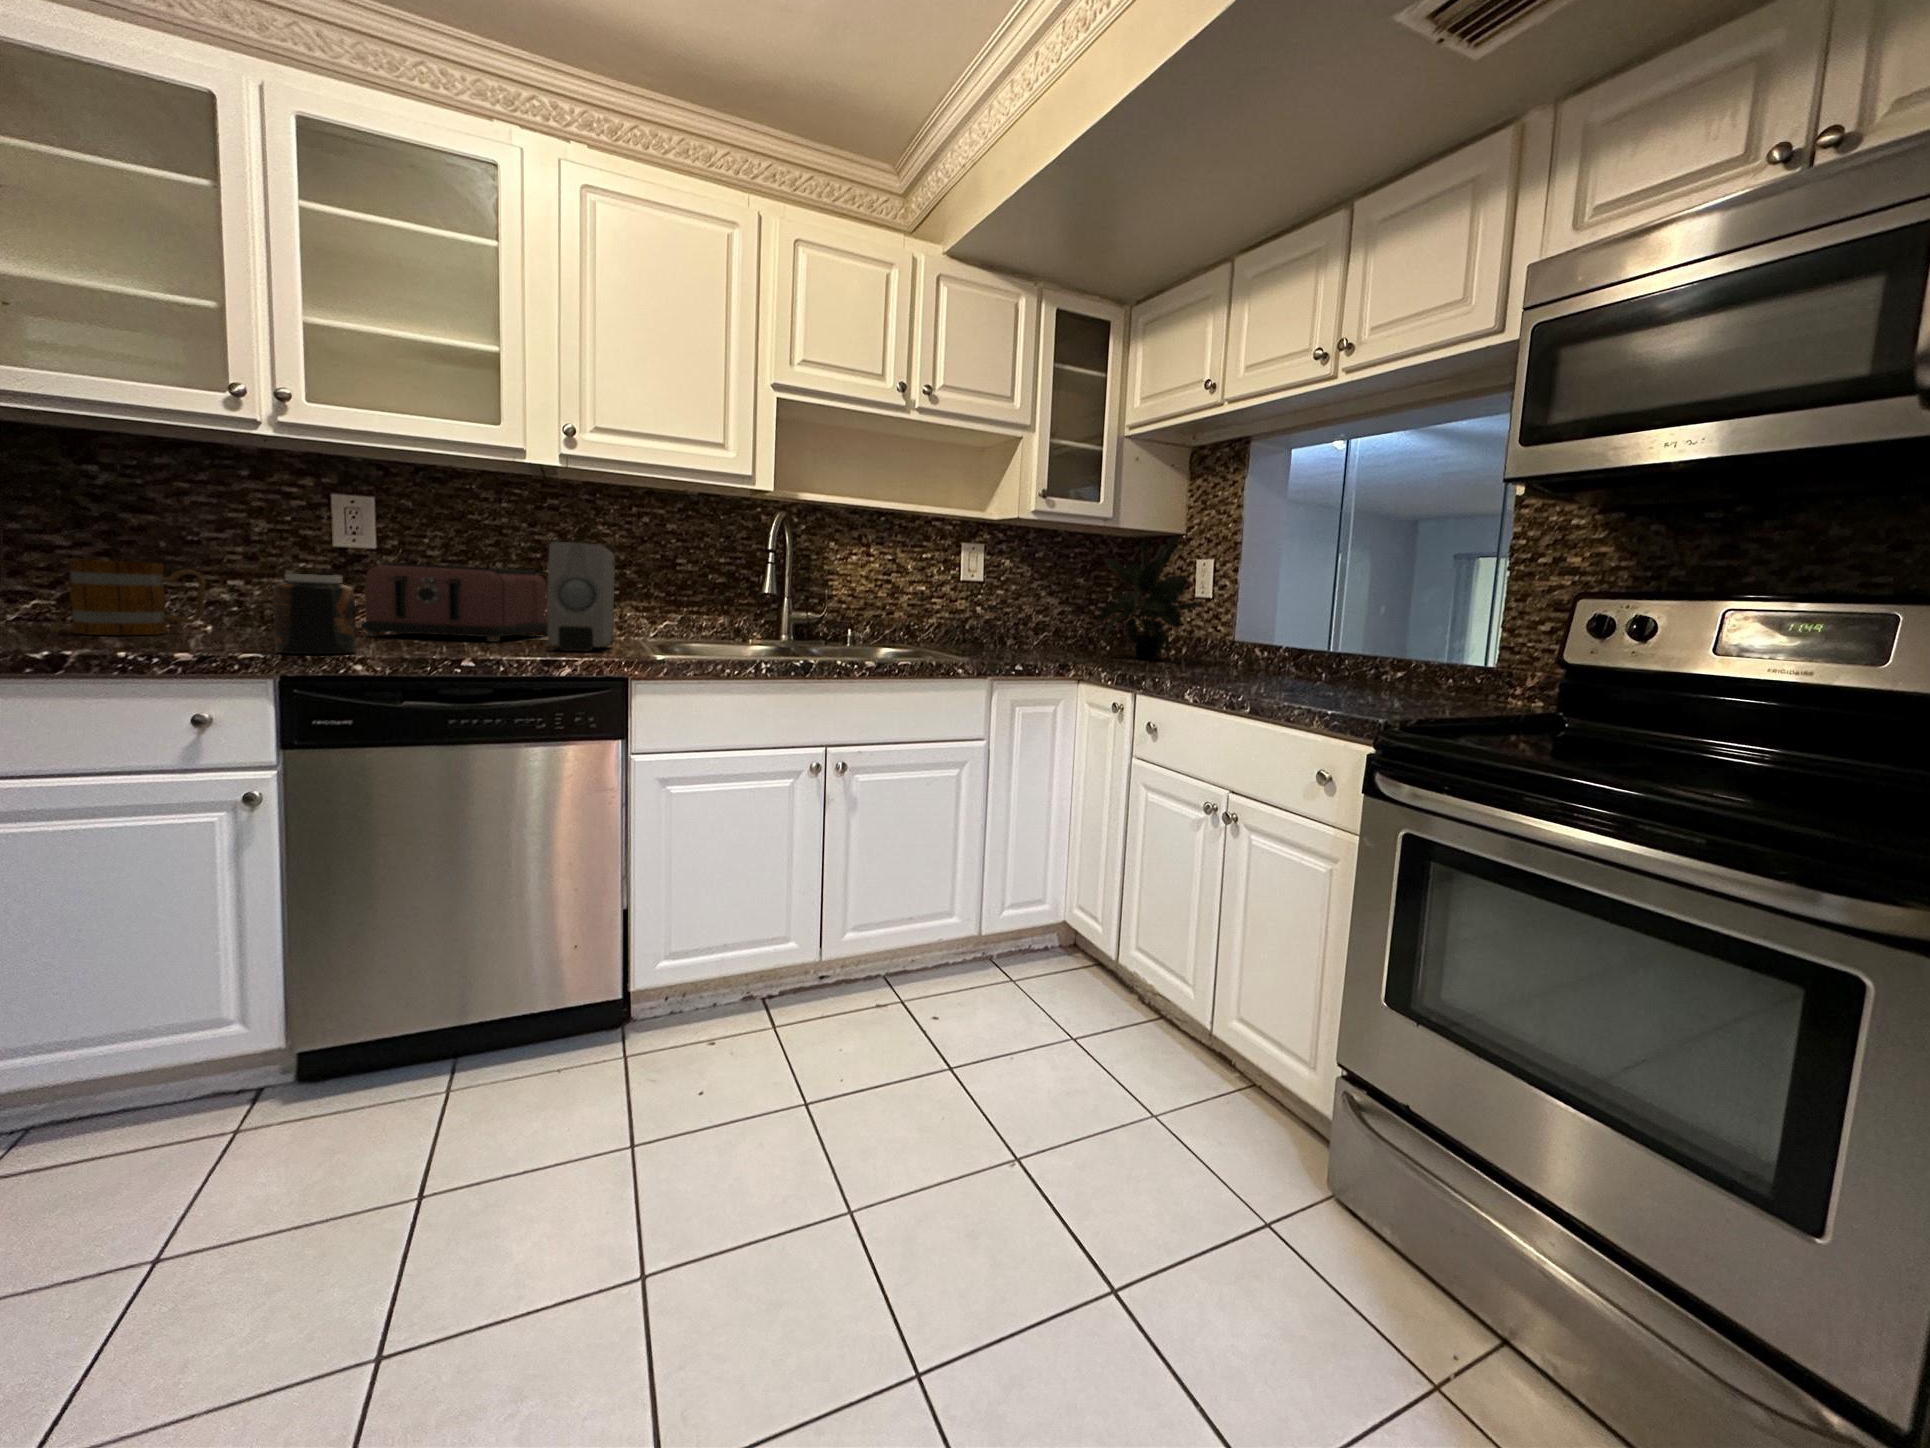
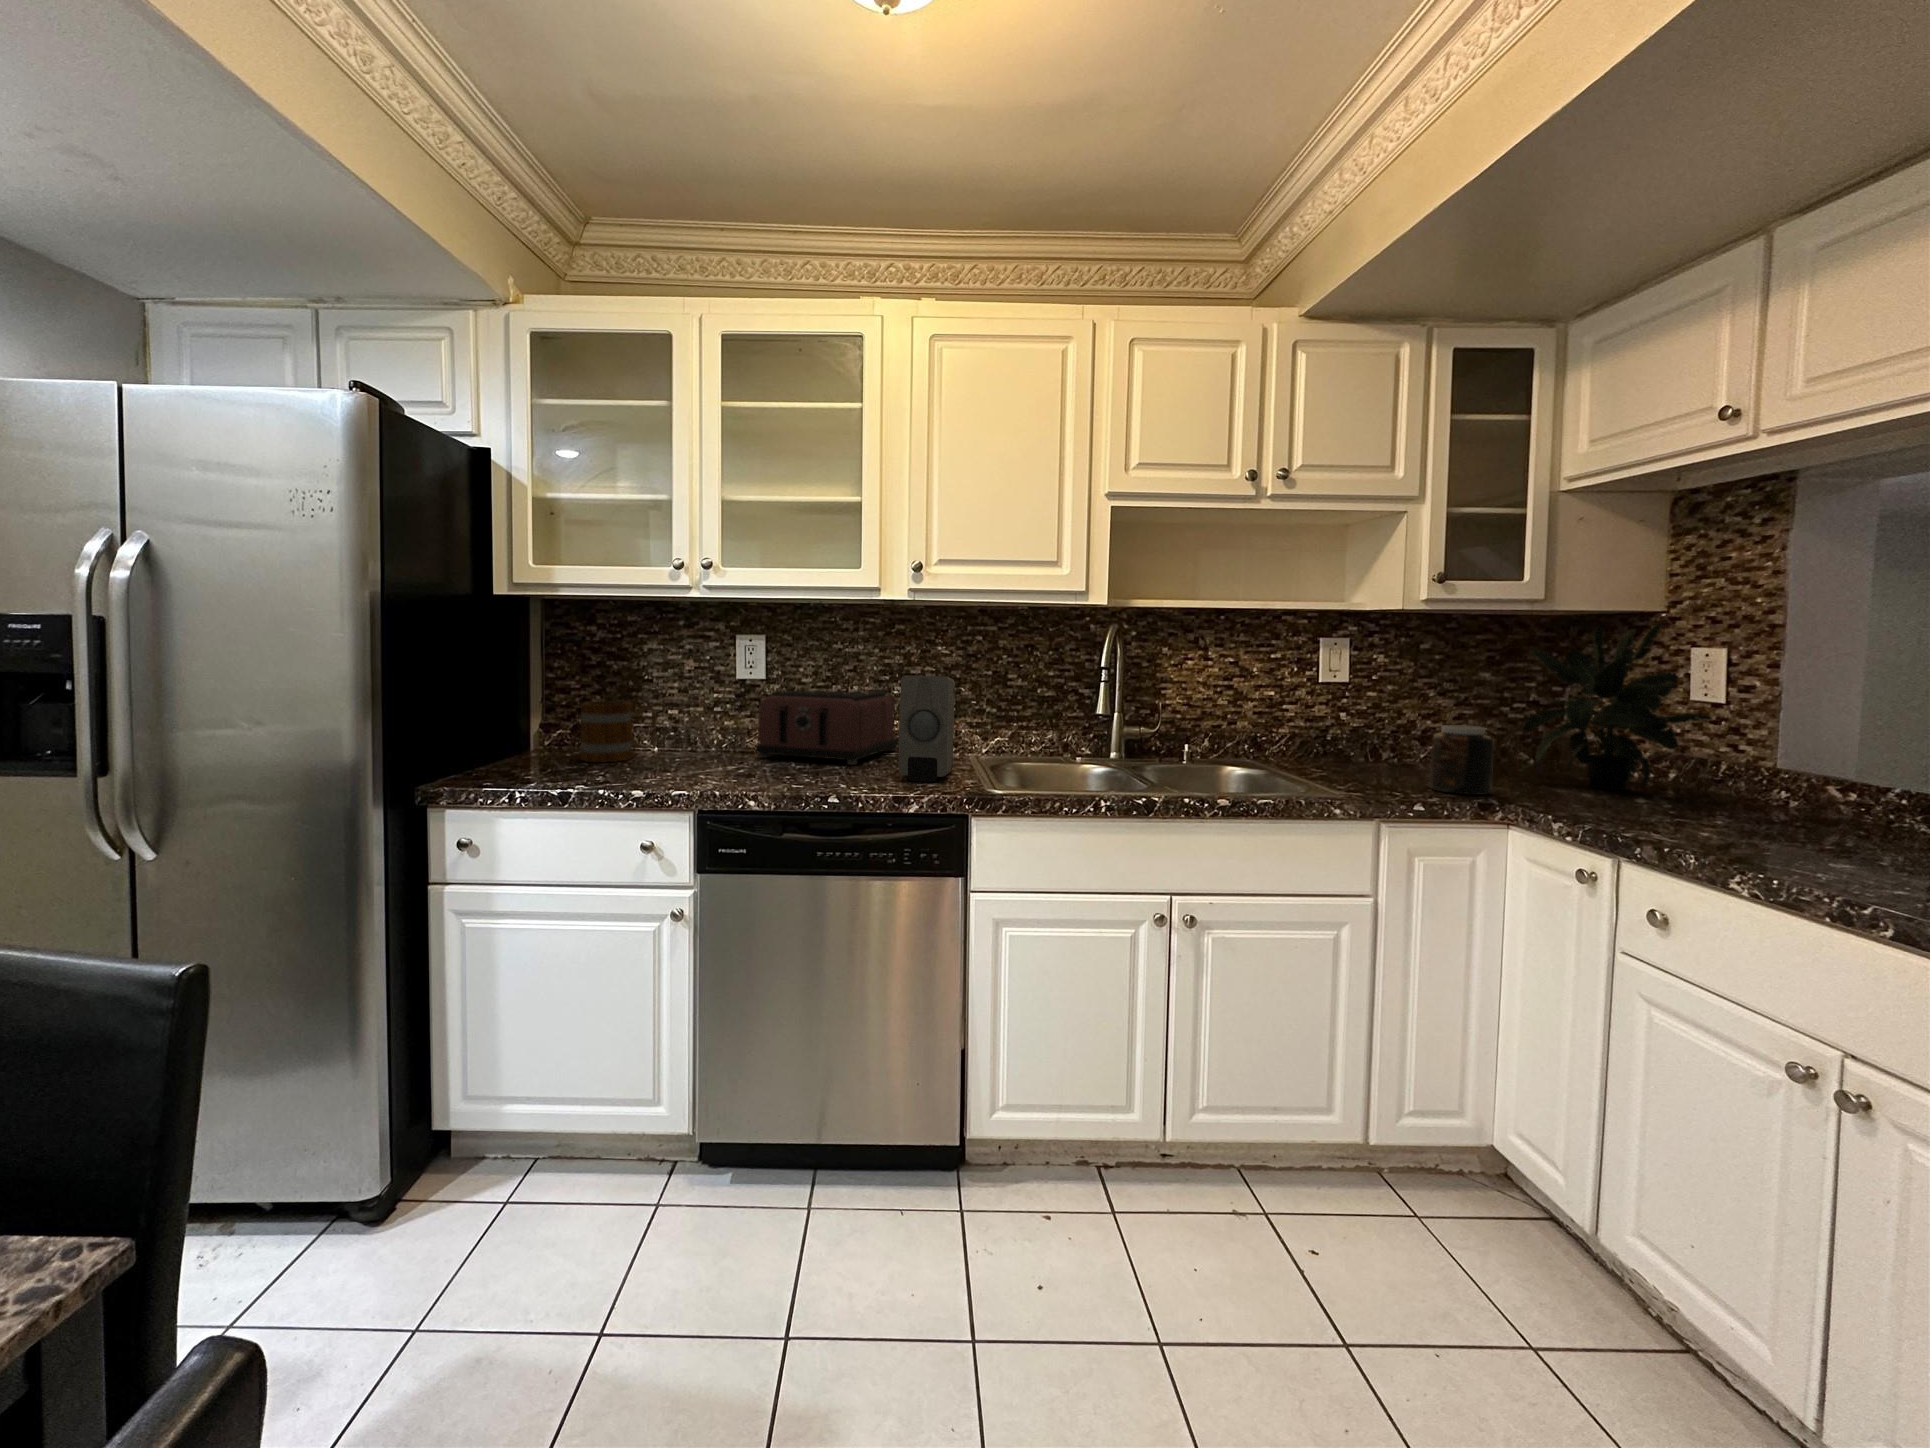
jar: present [273,573,357,654] -> present [1430,725,1493,795]

